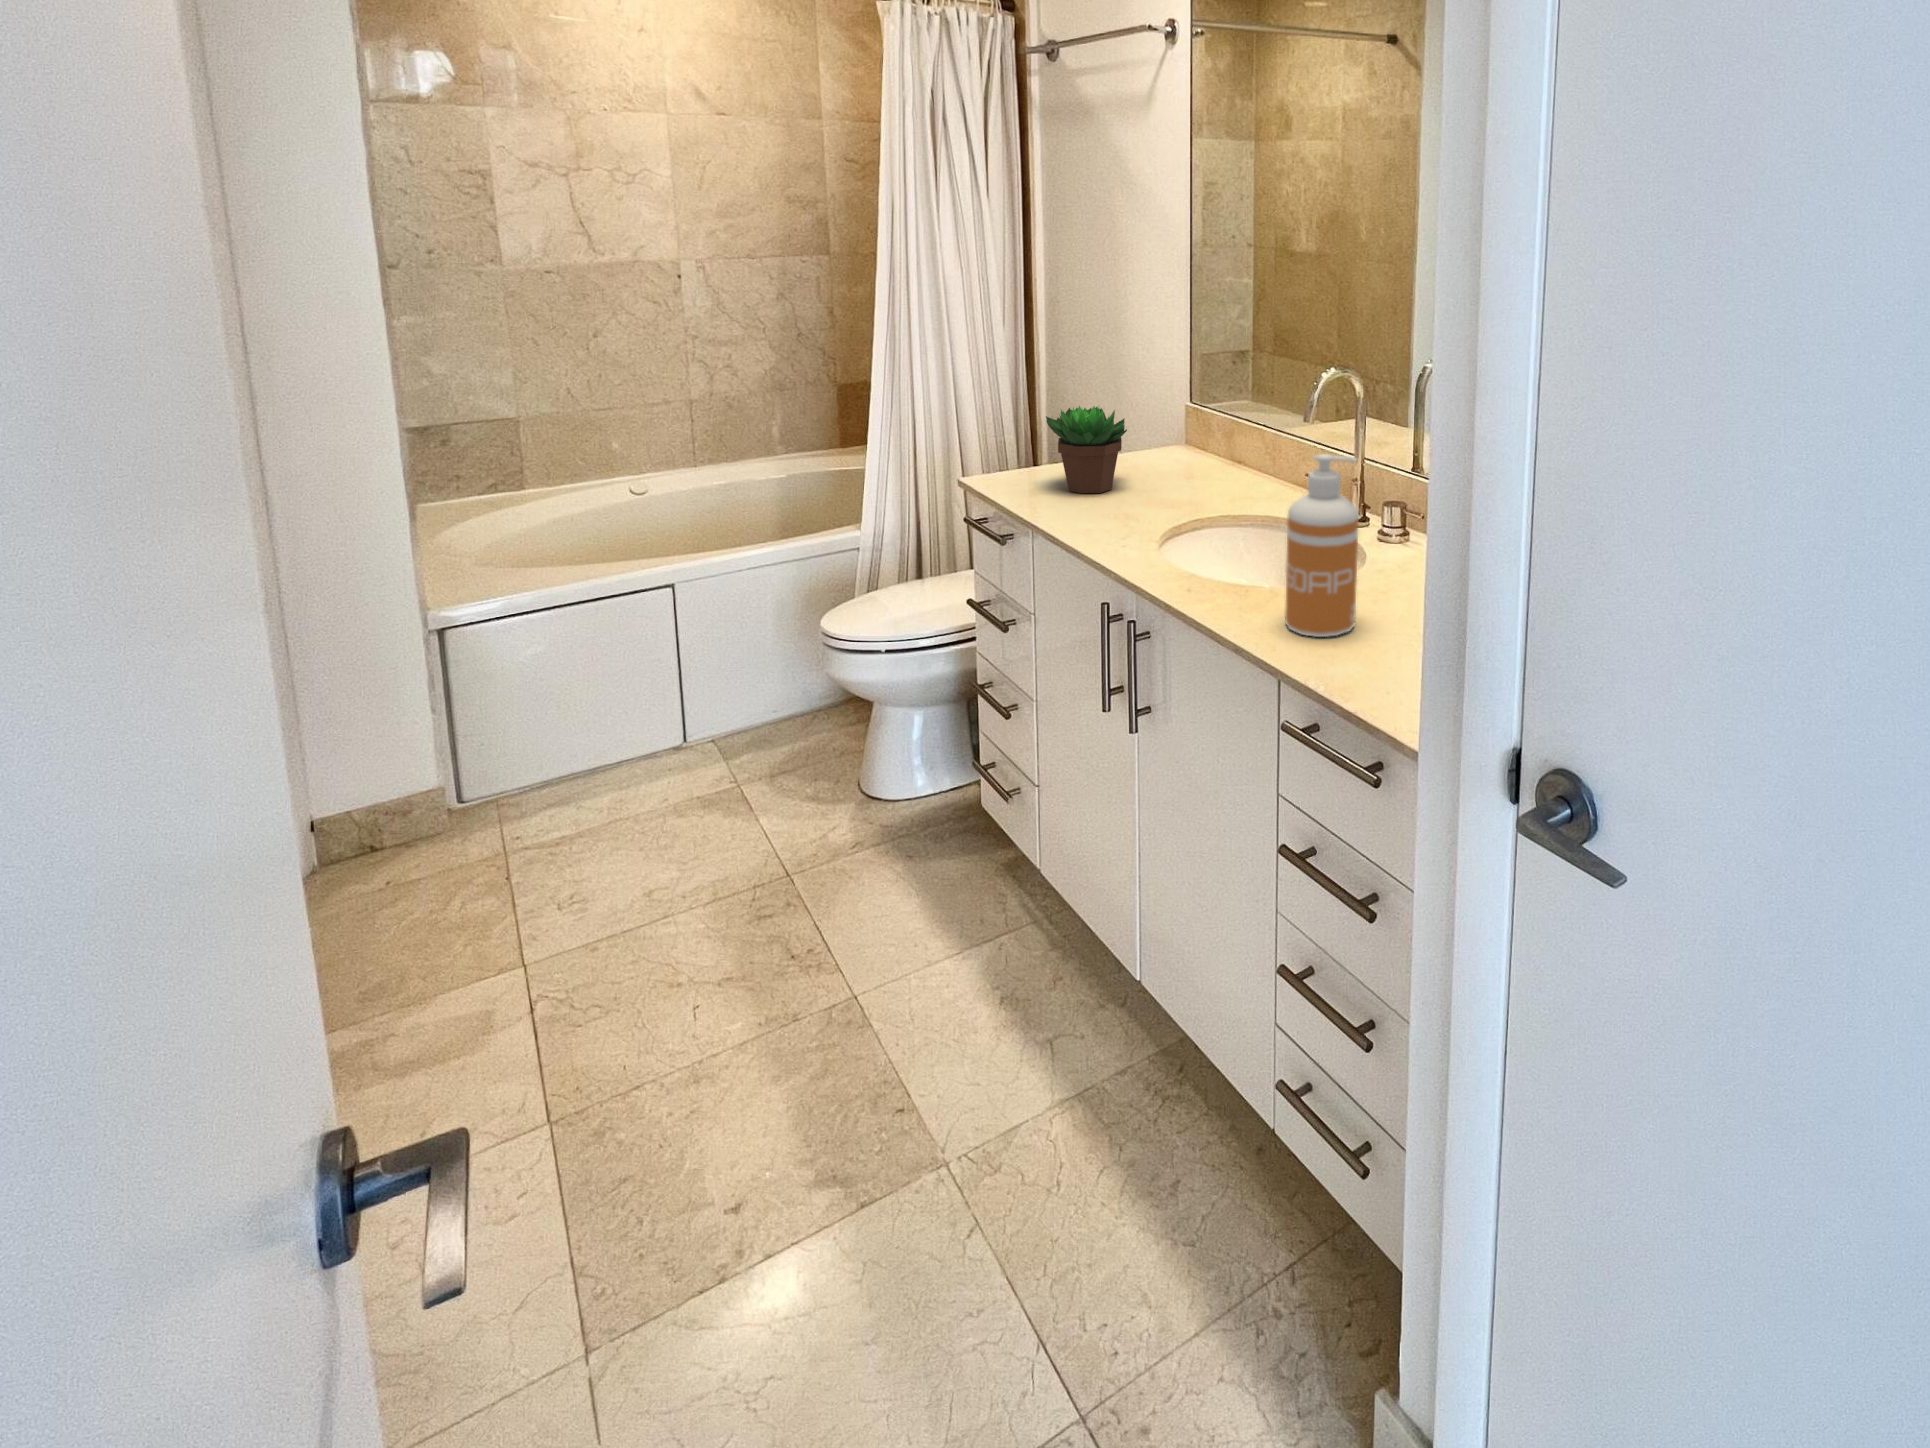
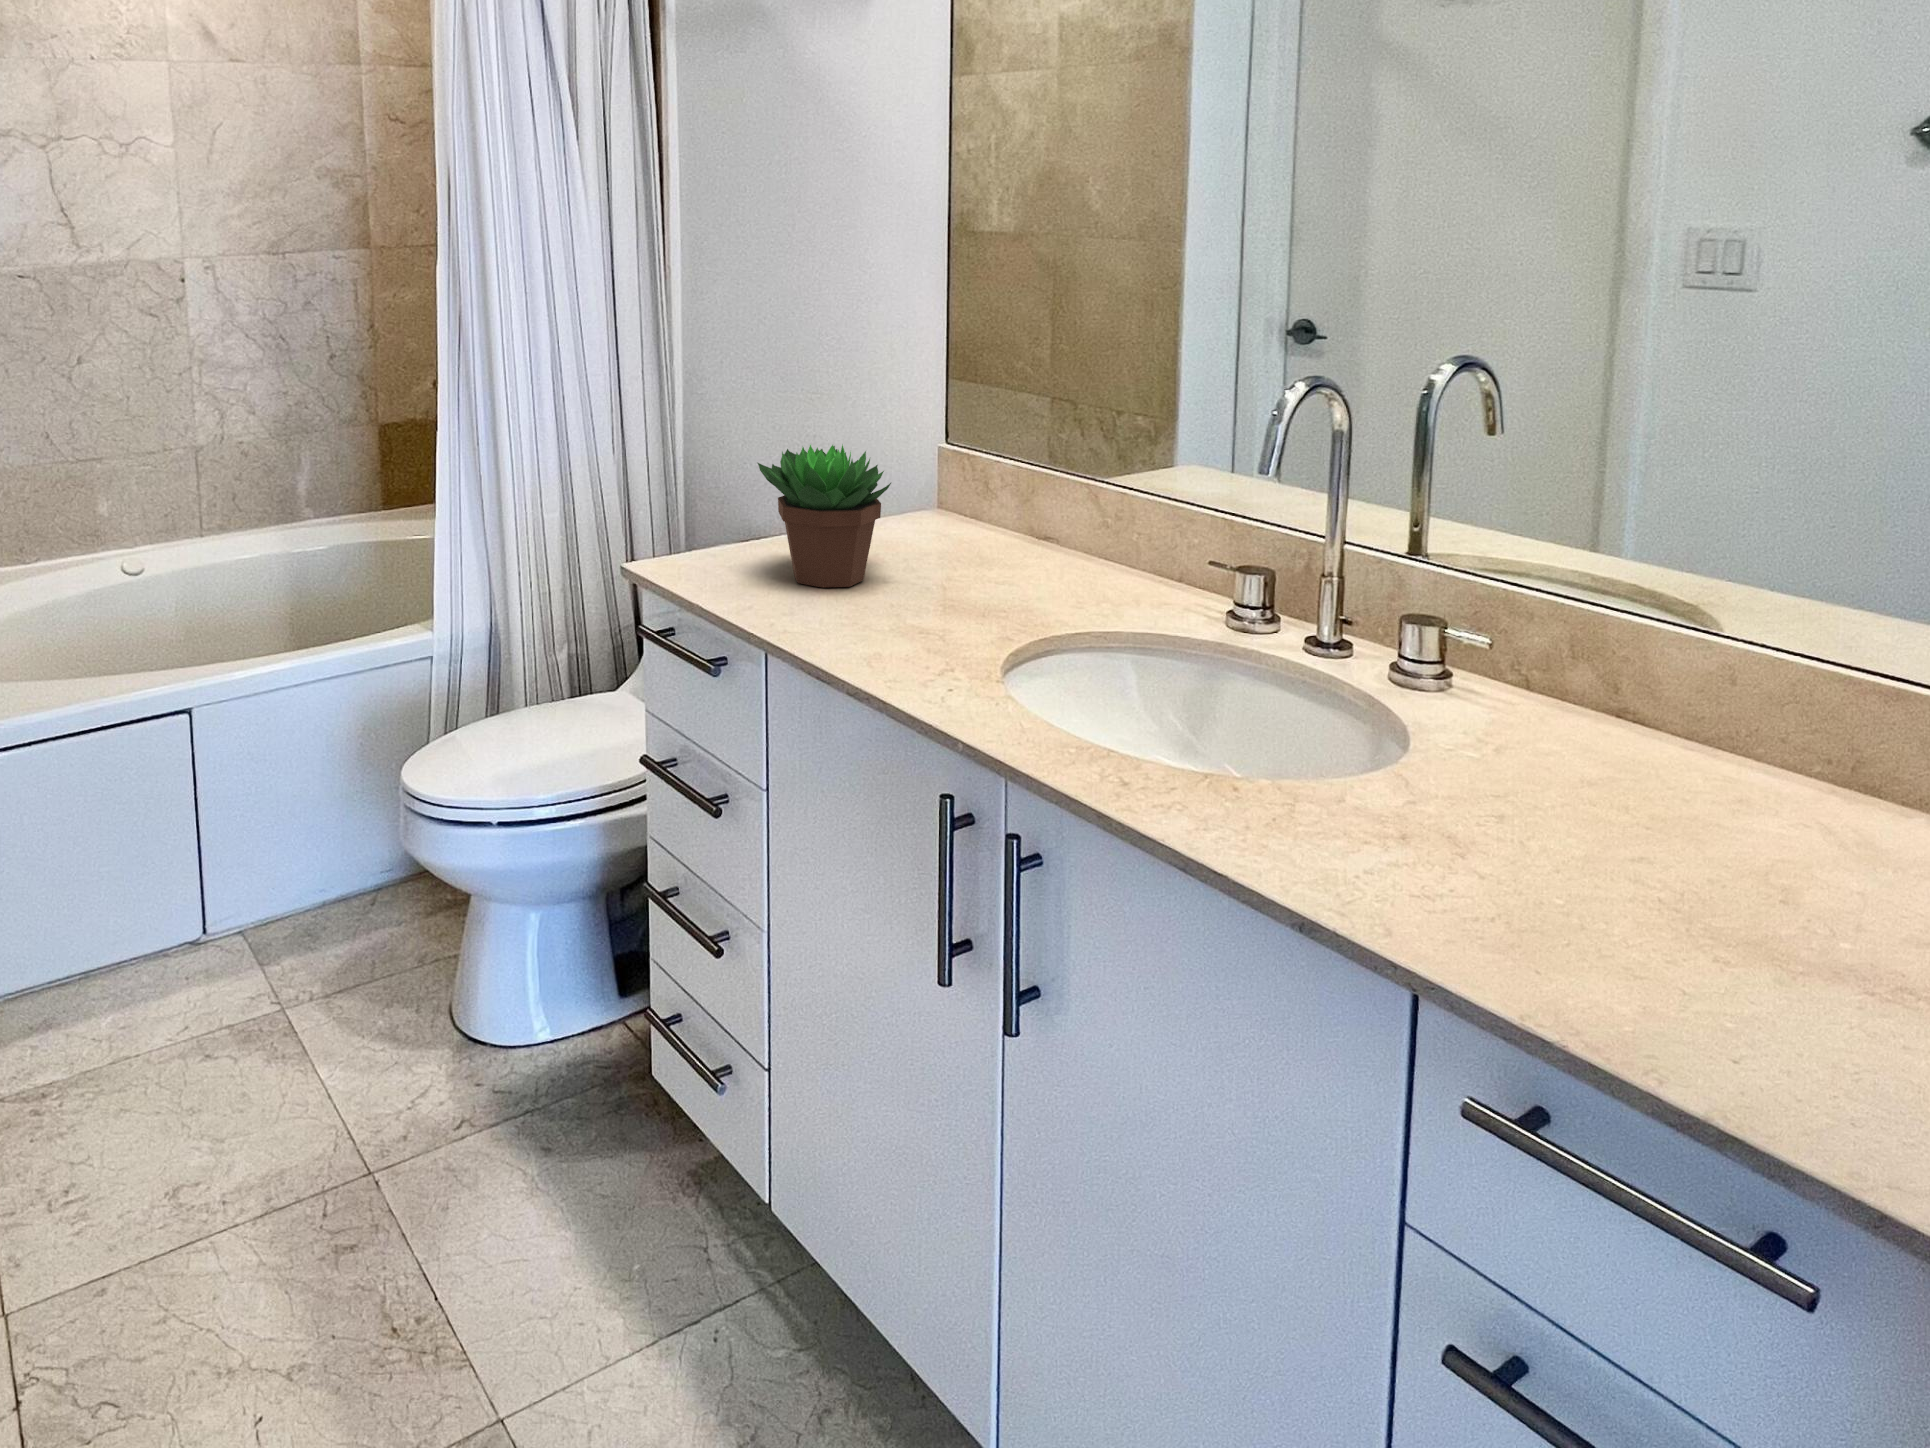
soap dispenser: present [1285,454,1359,637] -> none [1384,534,1558,914]

